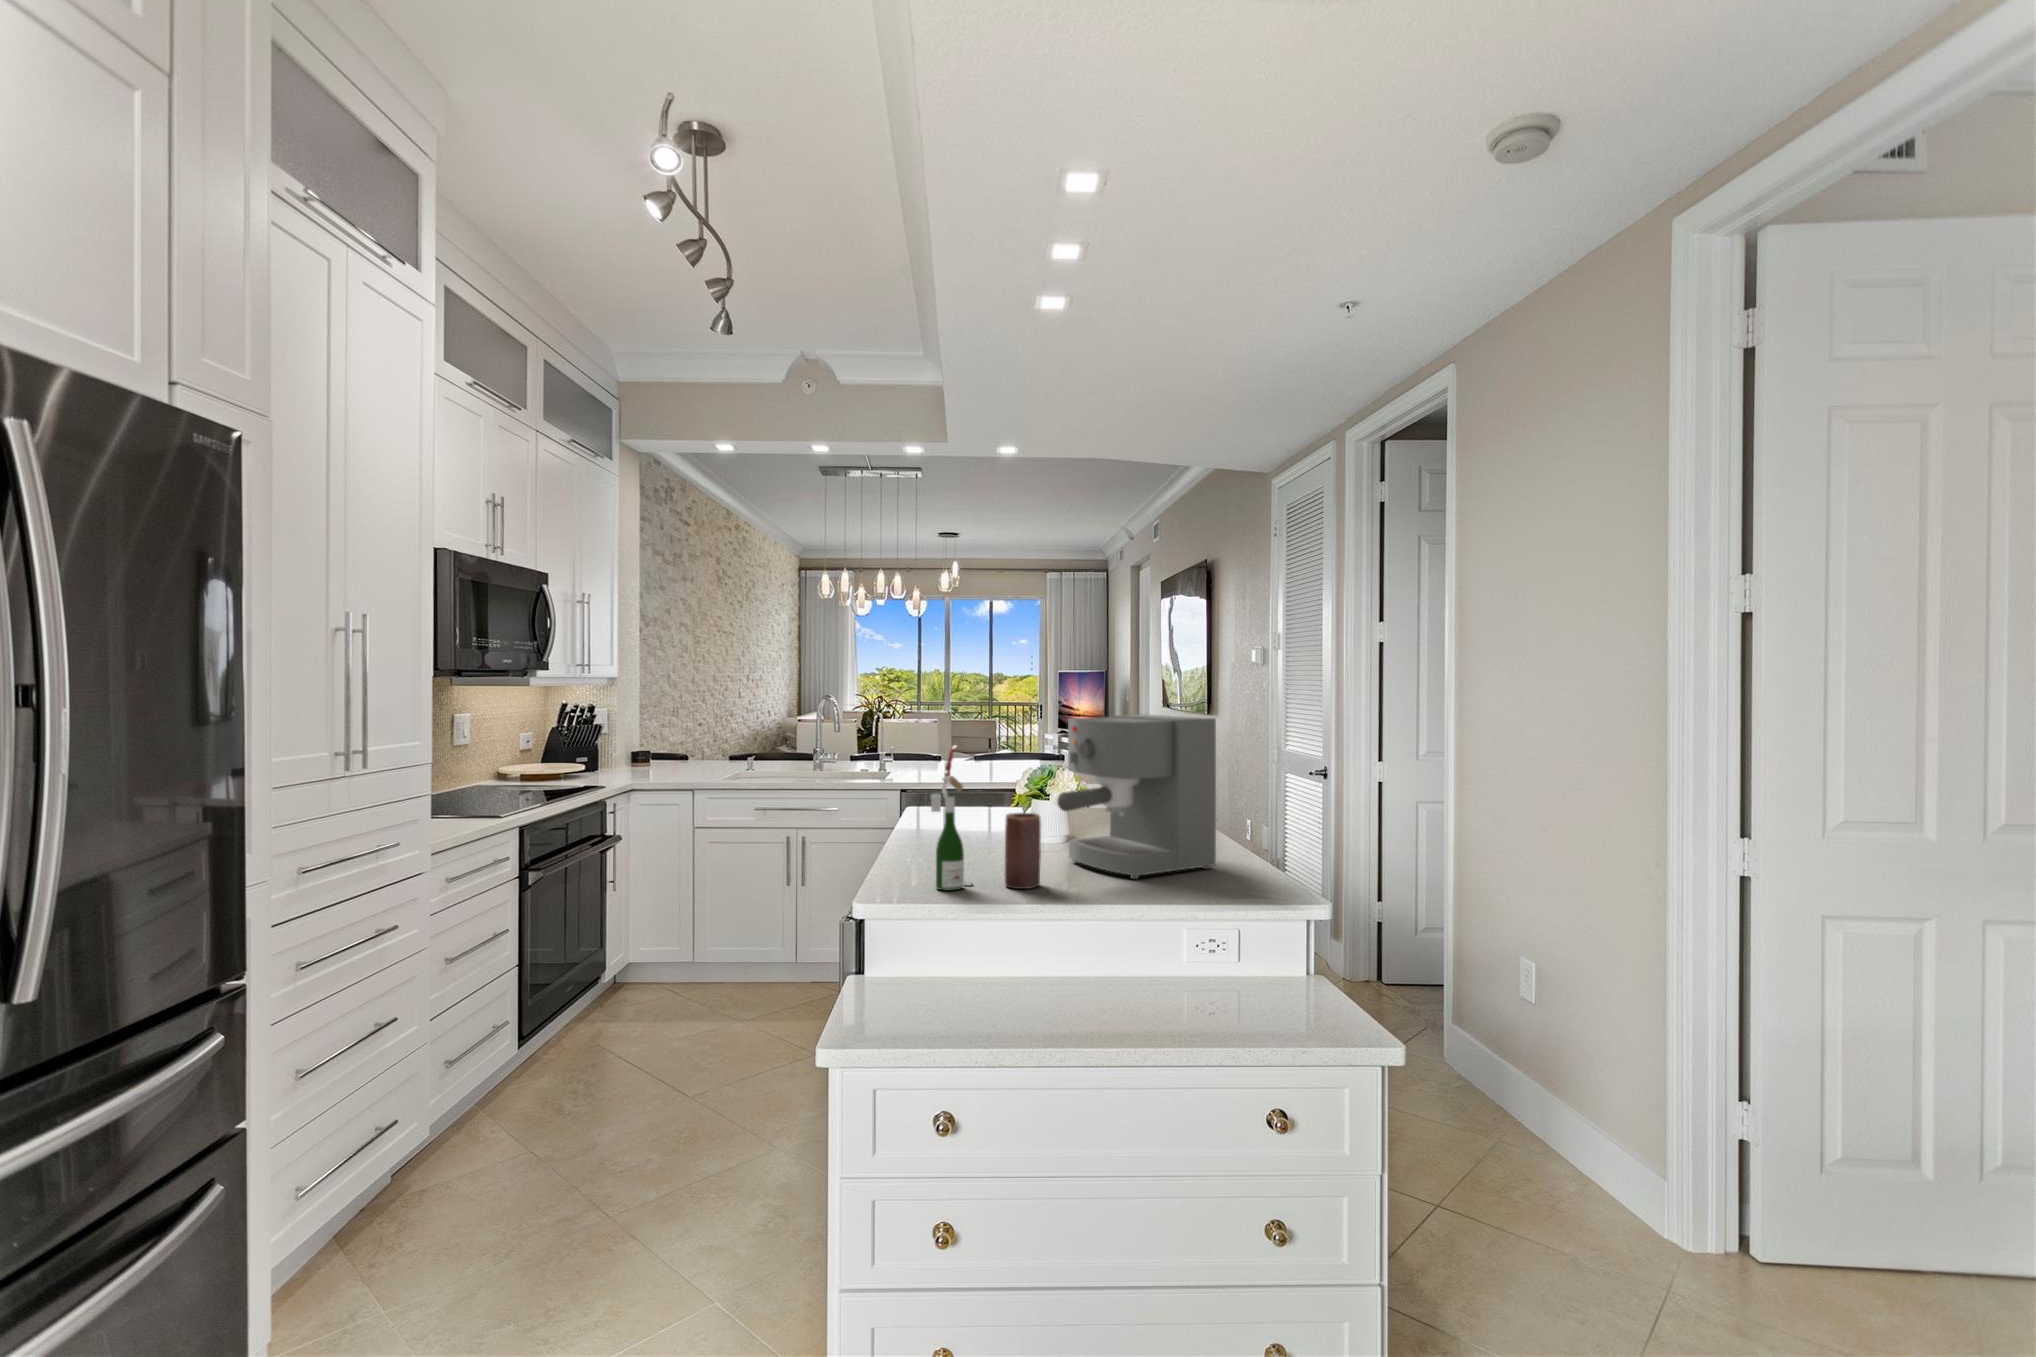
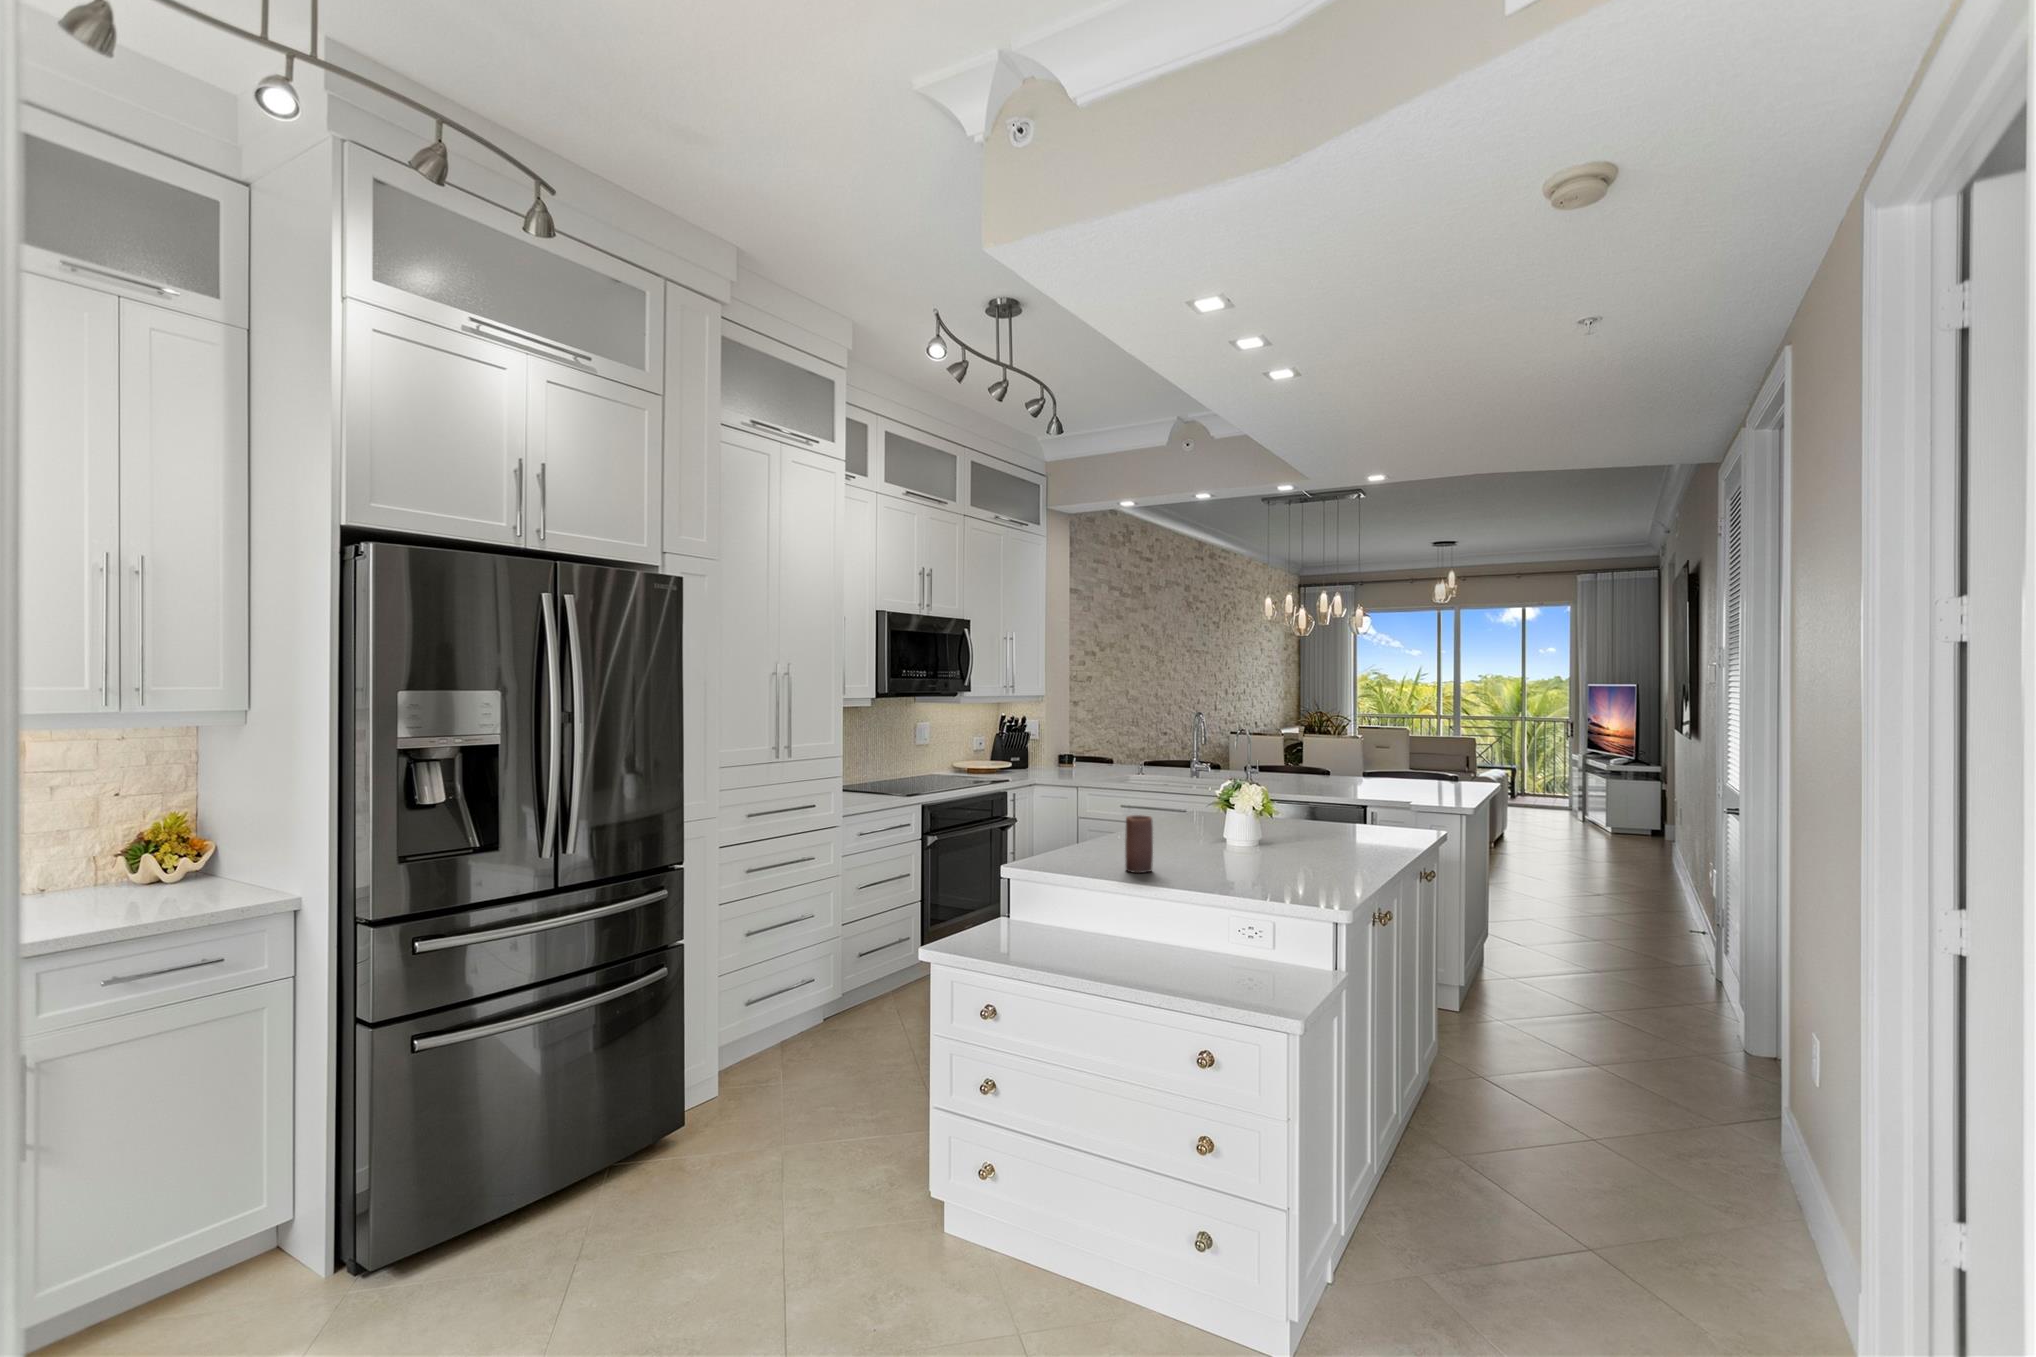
coffee maker: present [1057,715,1216,879] -> none [1170,743,1315,877]
wine bottle: present [931,745,972,890] -> none [1077,762,1109,868]

